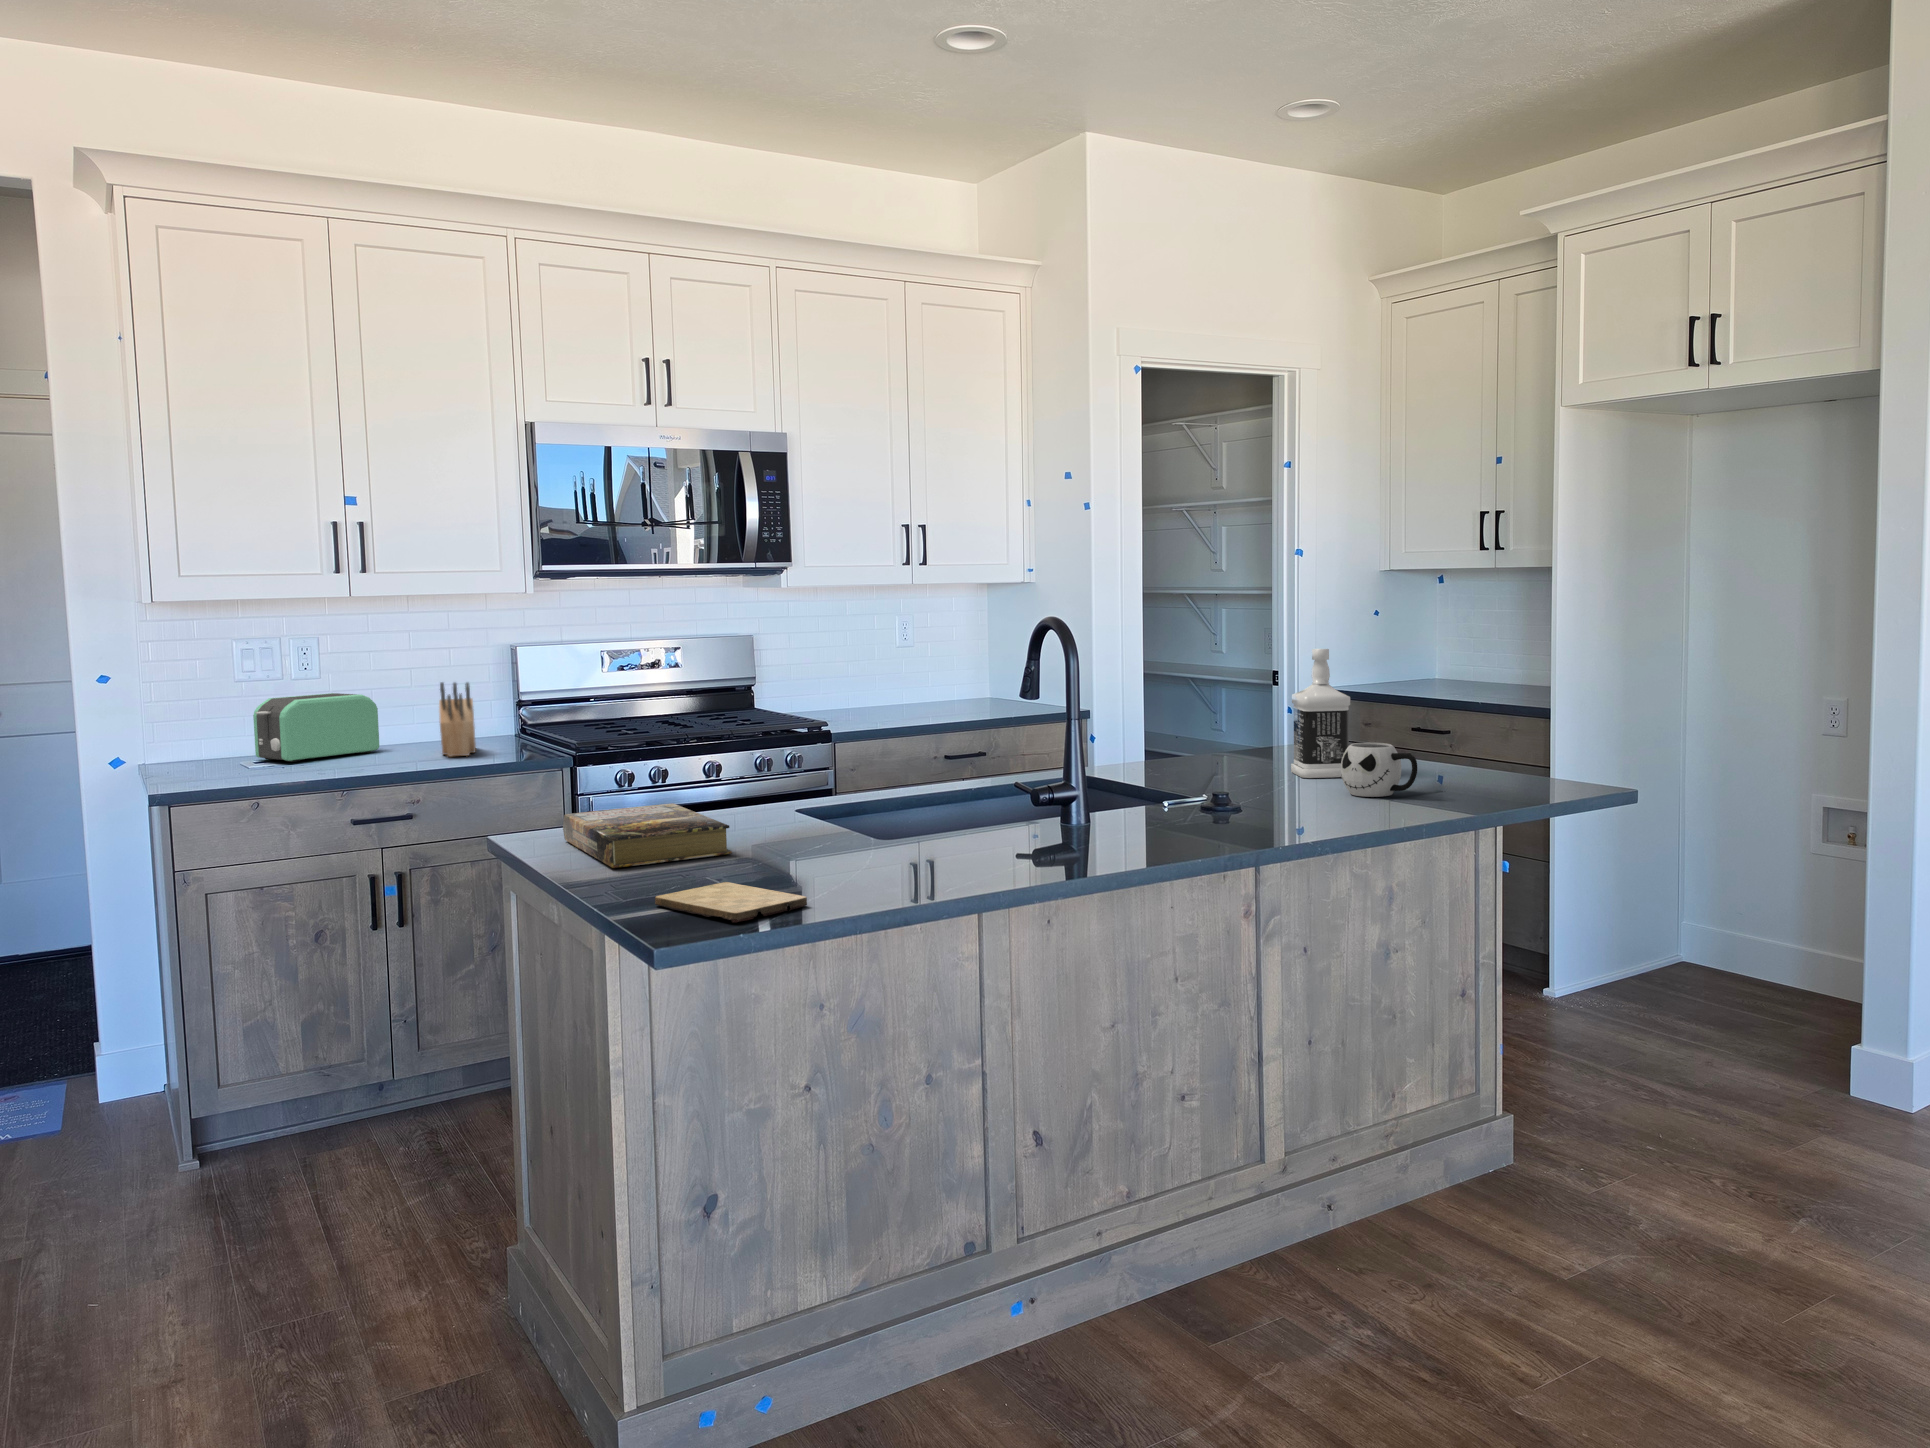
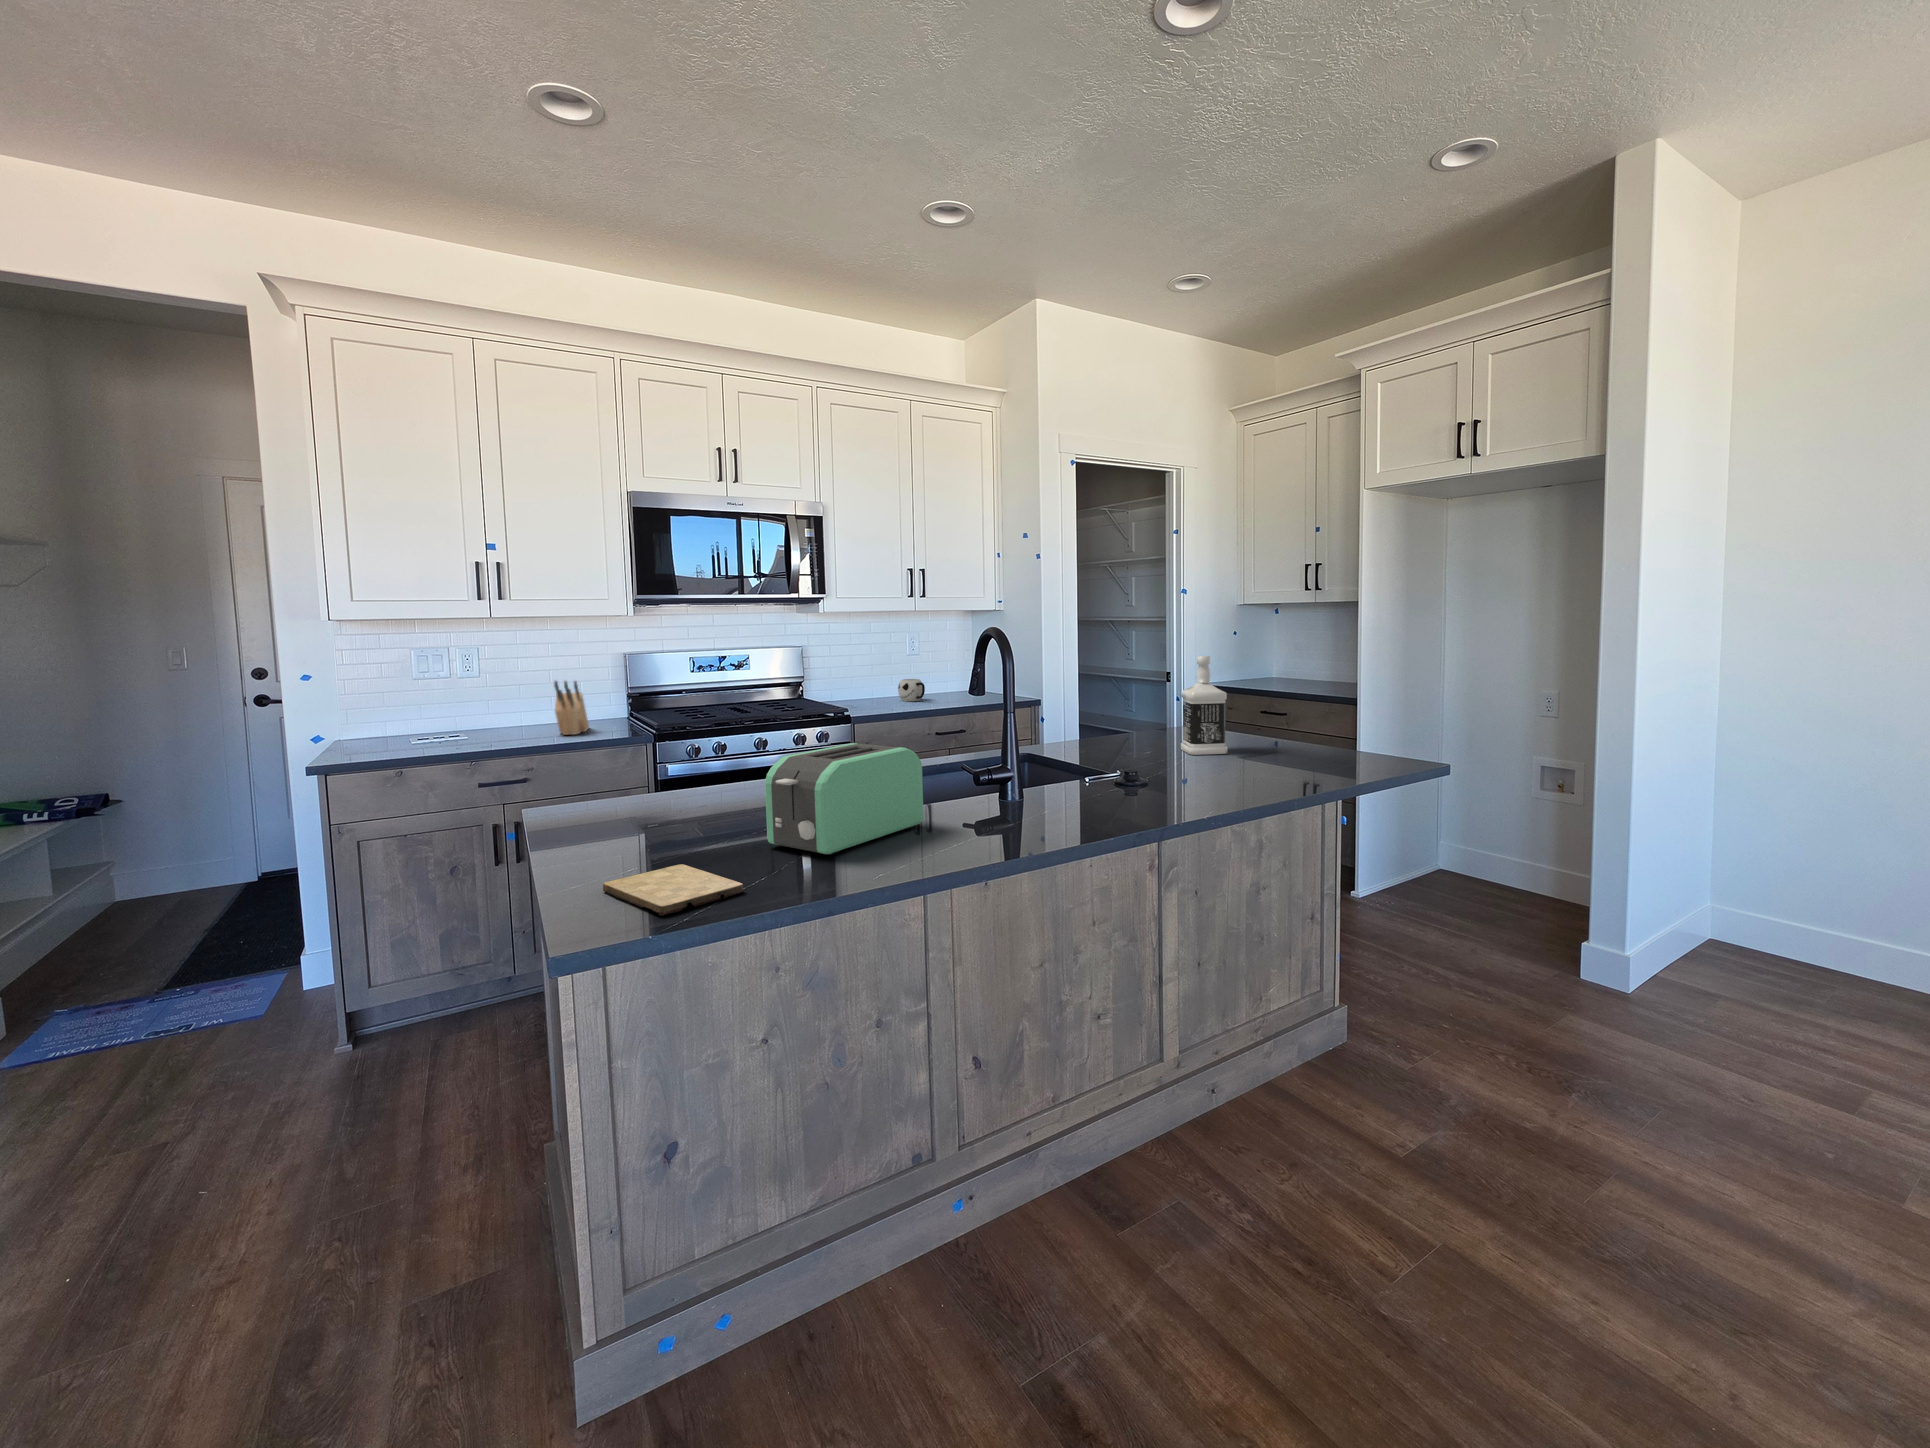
toaster: present [253,693,379,762] -> present [765,743,923,855]
mug: present [1341,743,1417,797] -> present [898,679,925,701]
book: present [563,803,732,868] -> none [580,781,711,845]

